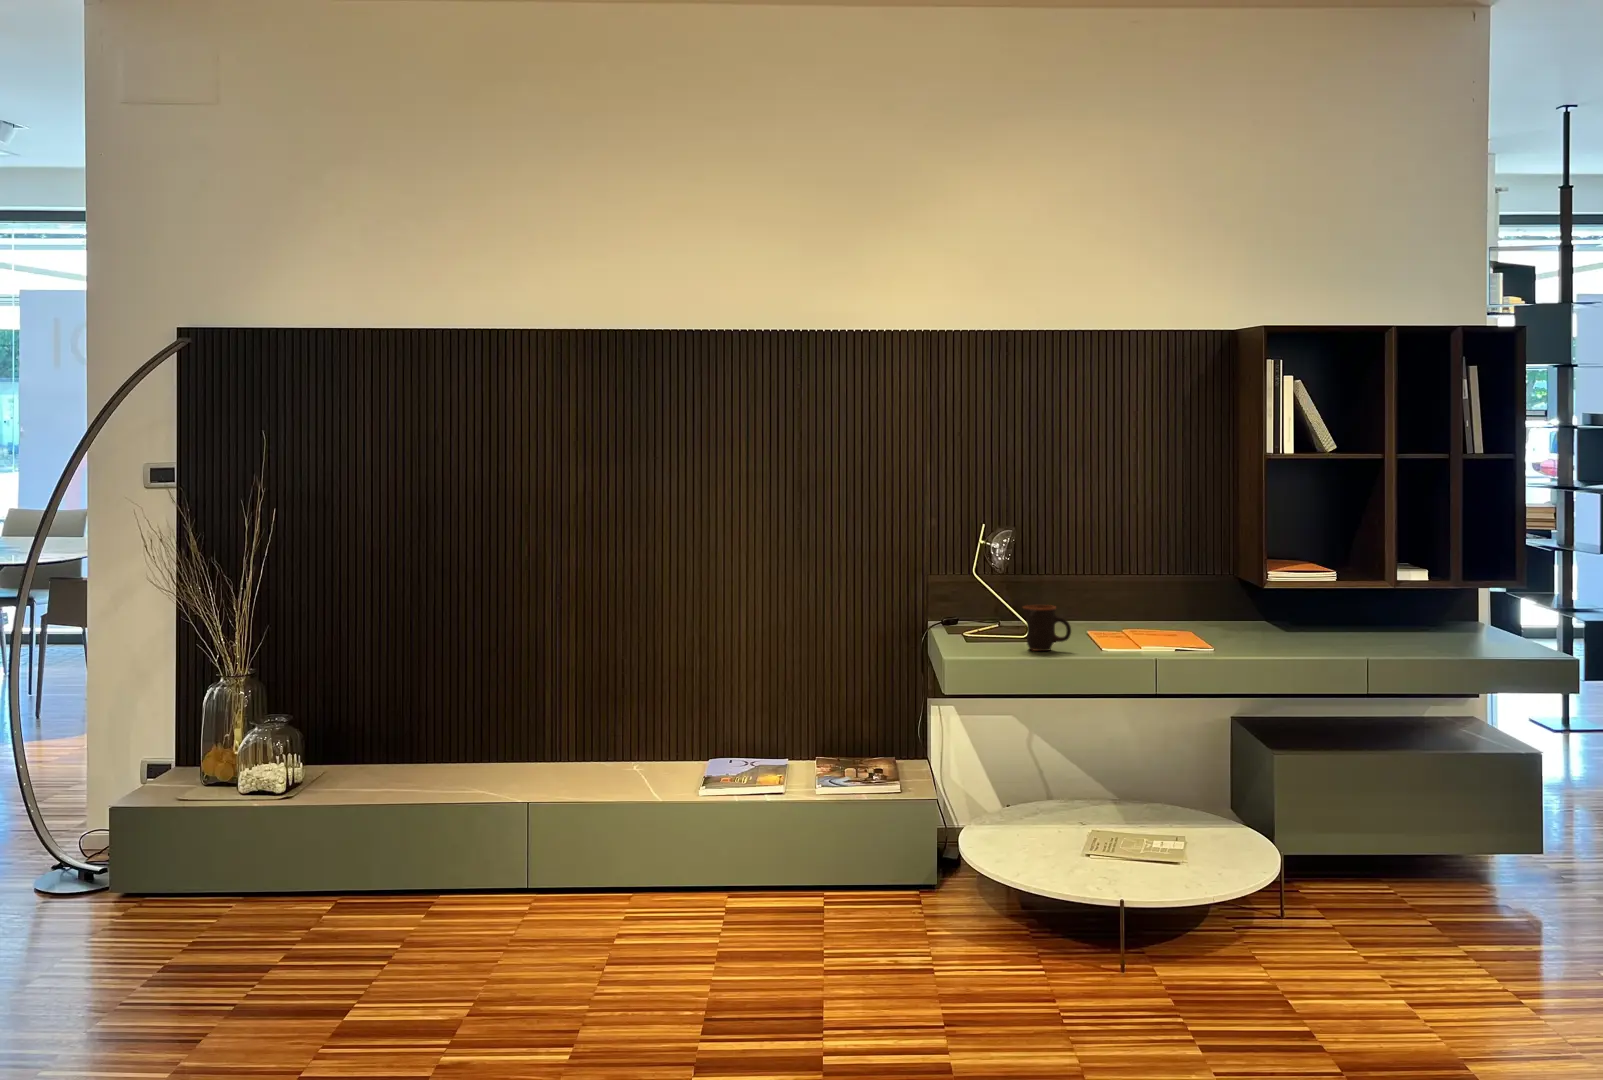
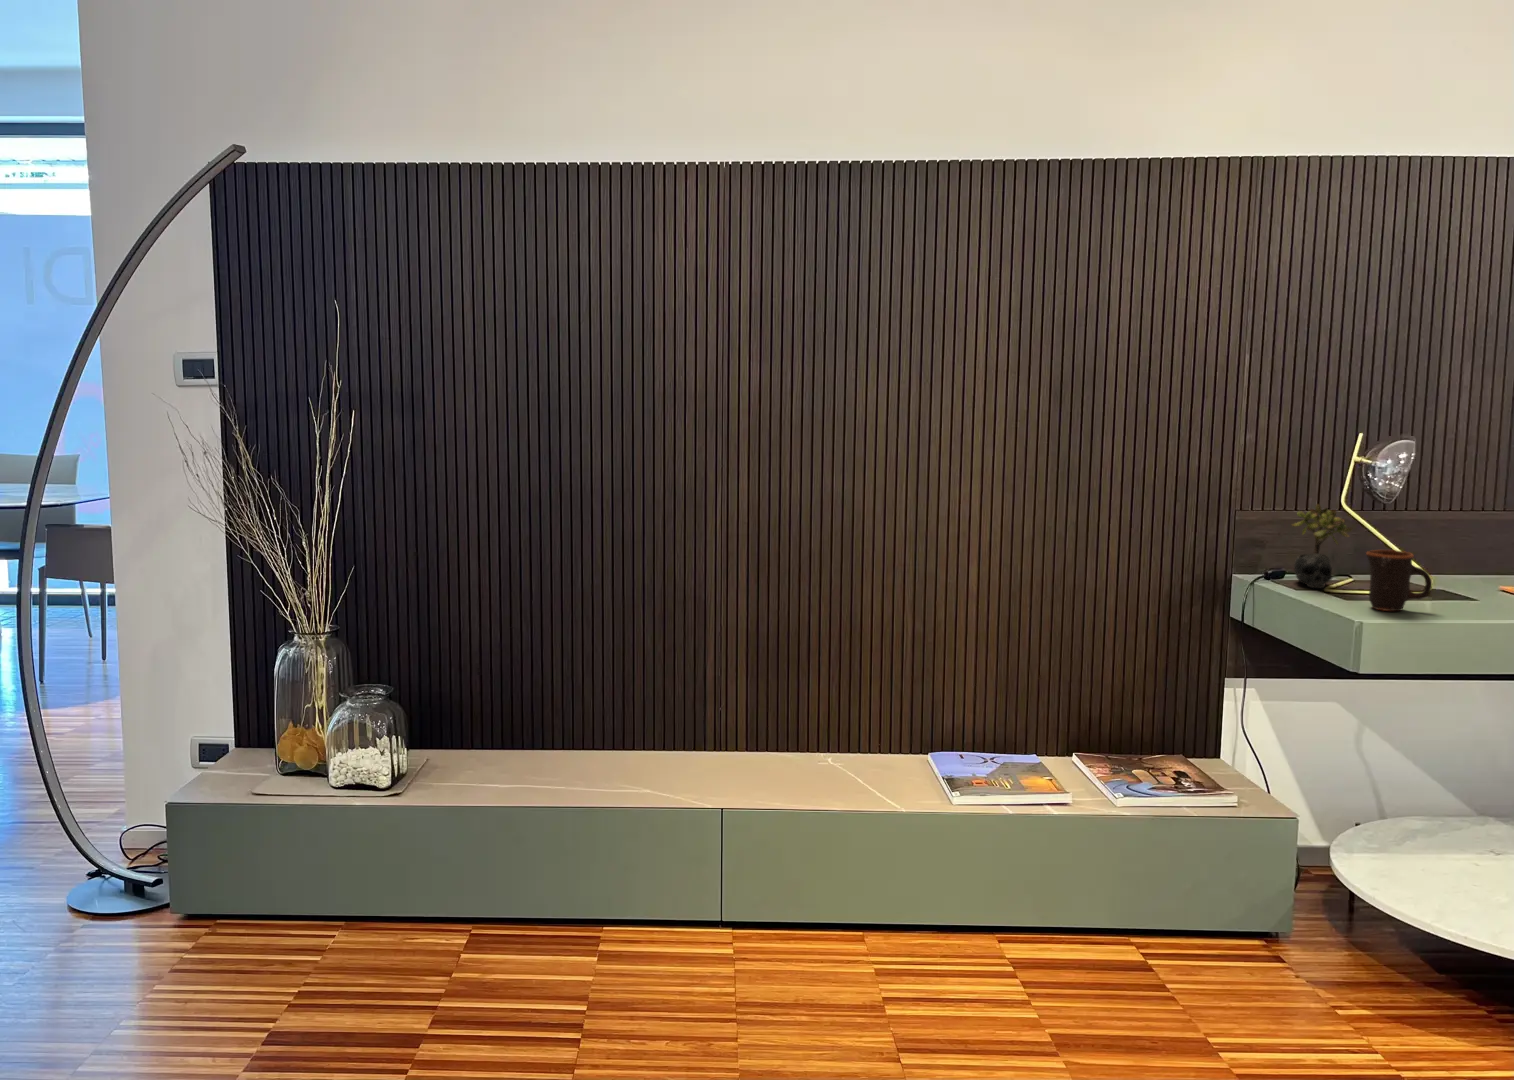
succulent plant: none [987,573,1030,638] -> present [1293,504,1352,588]

